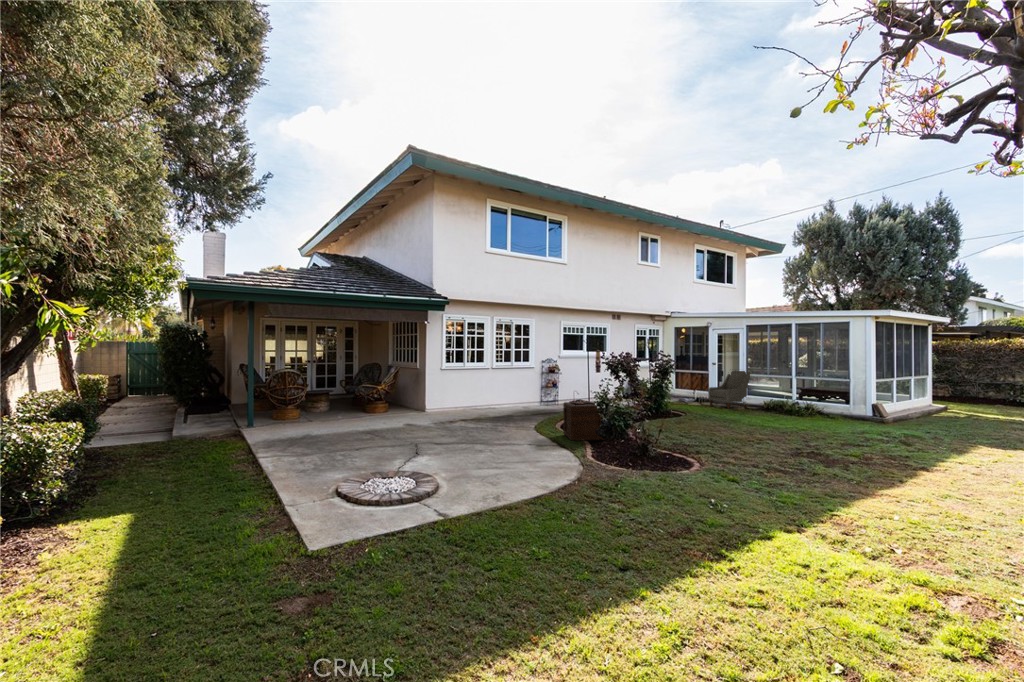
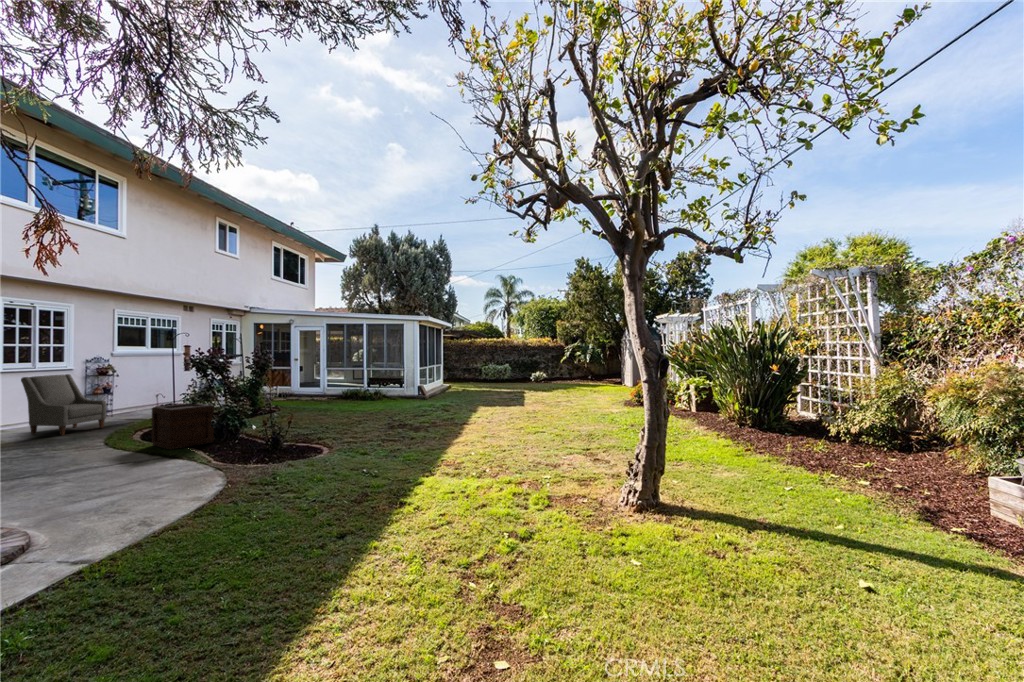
chair: present [708,370,750,409] -> present [21,374,106,435]

